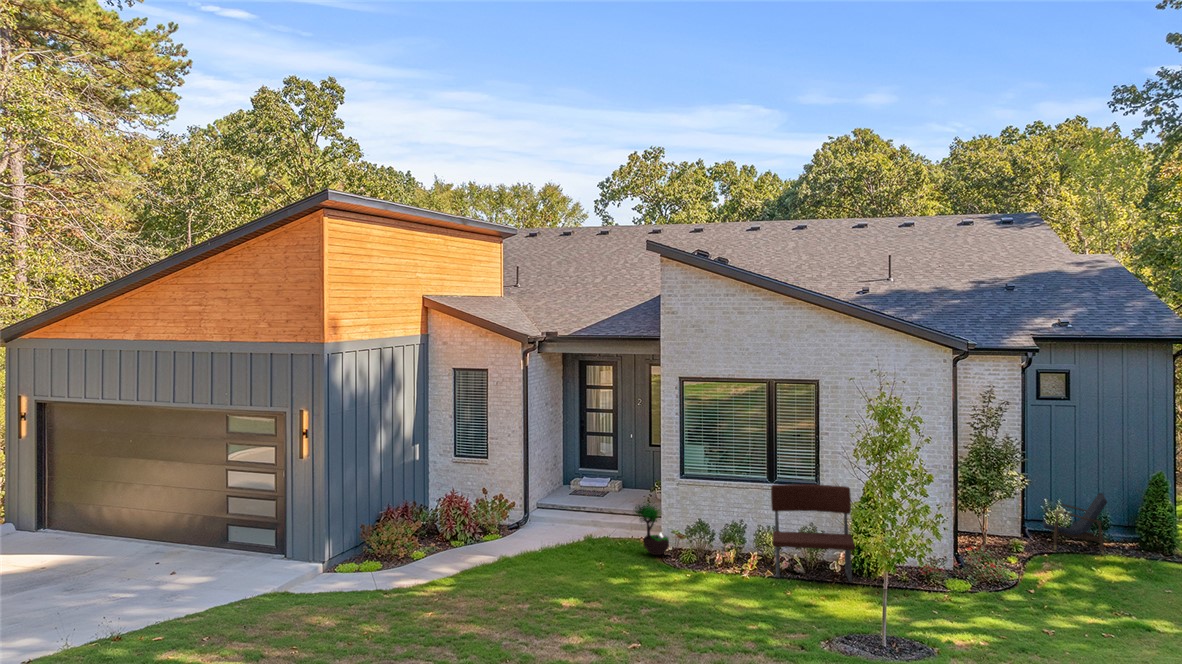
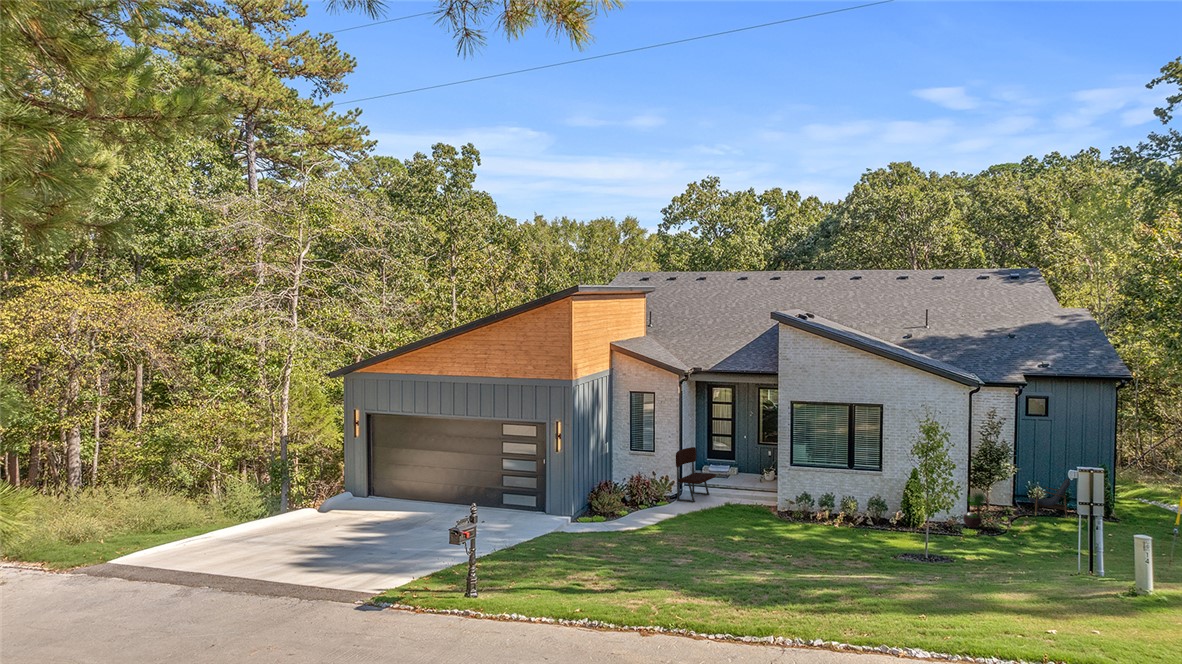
bench: present [771,484,855,582] -> present [676,447,716,502]
potted tree: present [635,503,669,555] -> present [963,493,985,528]

